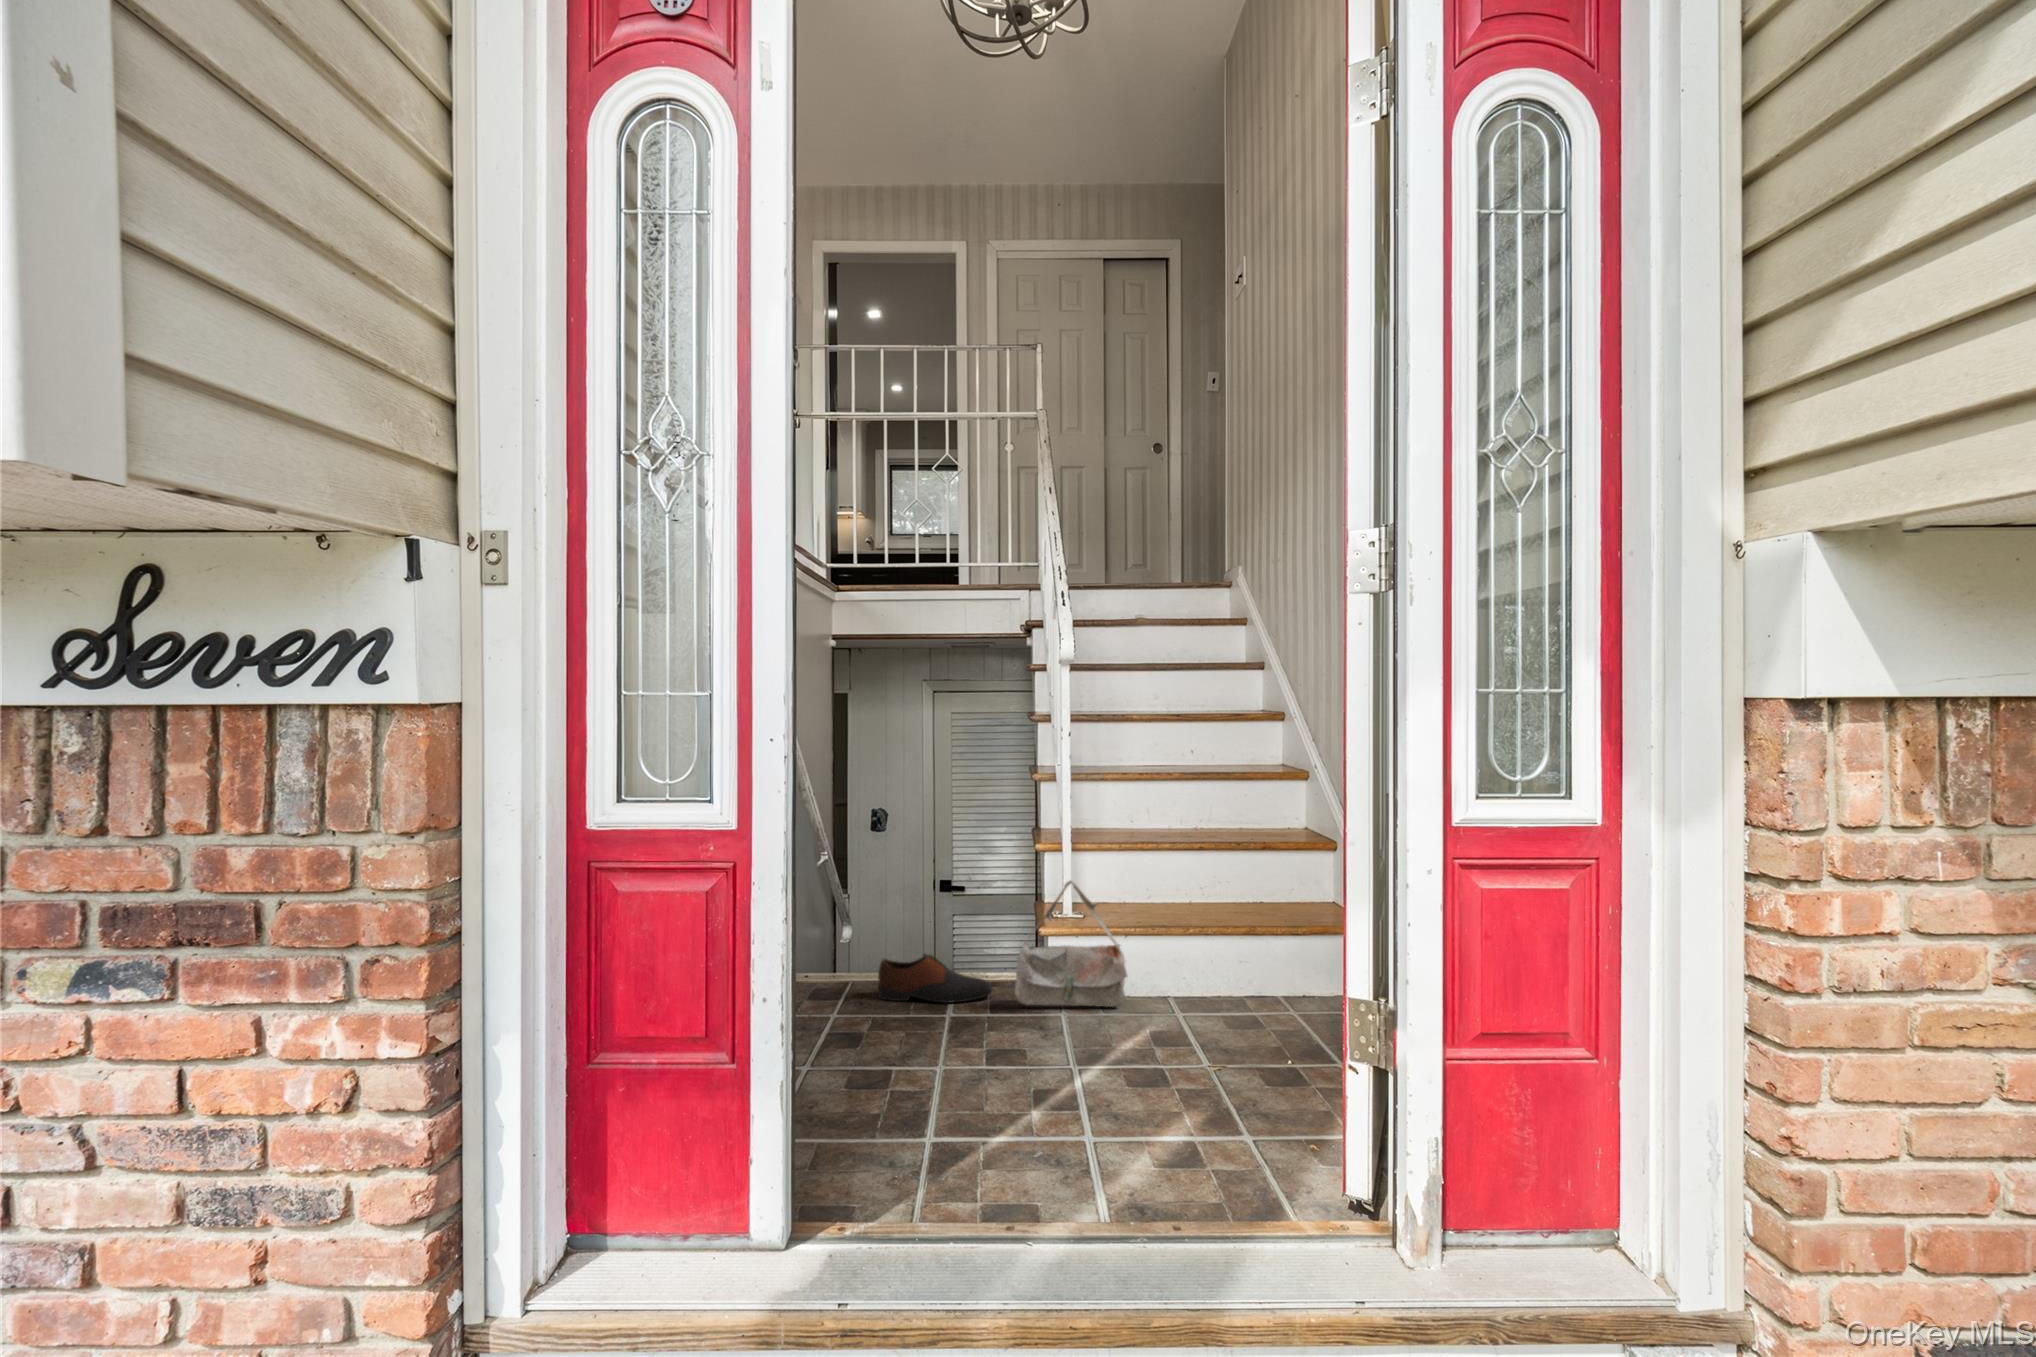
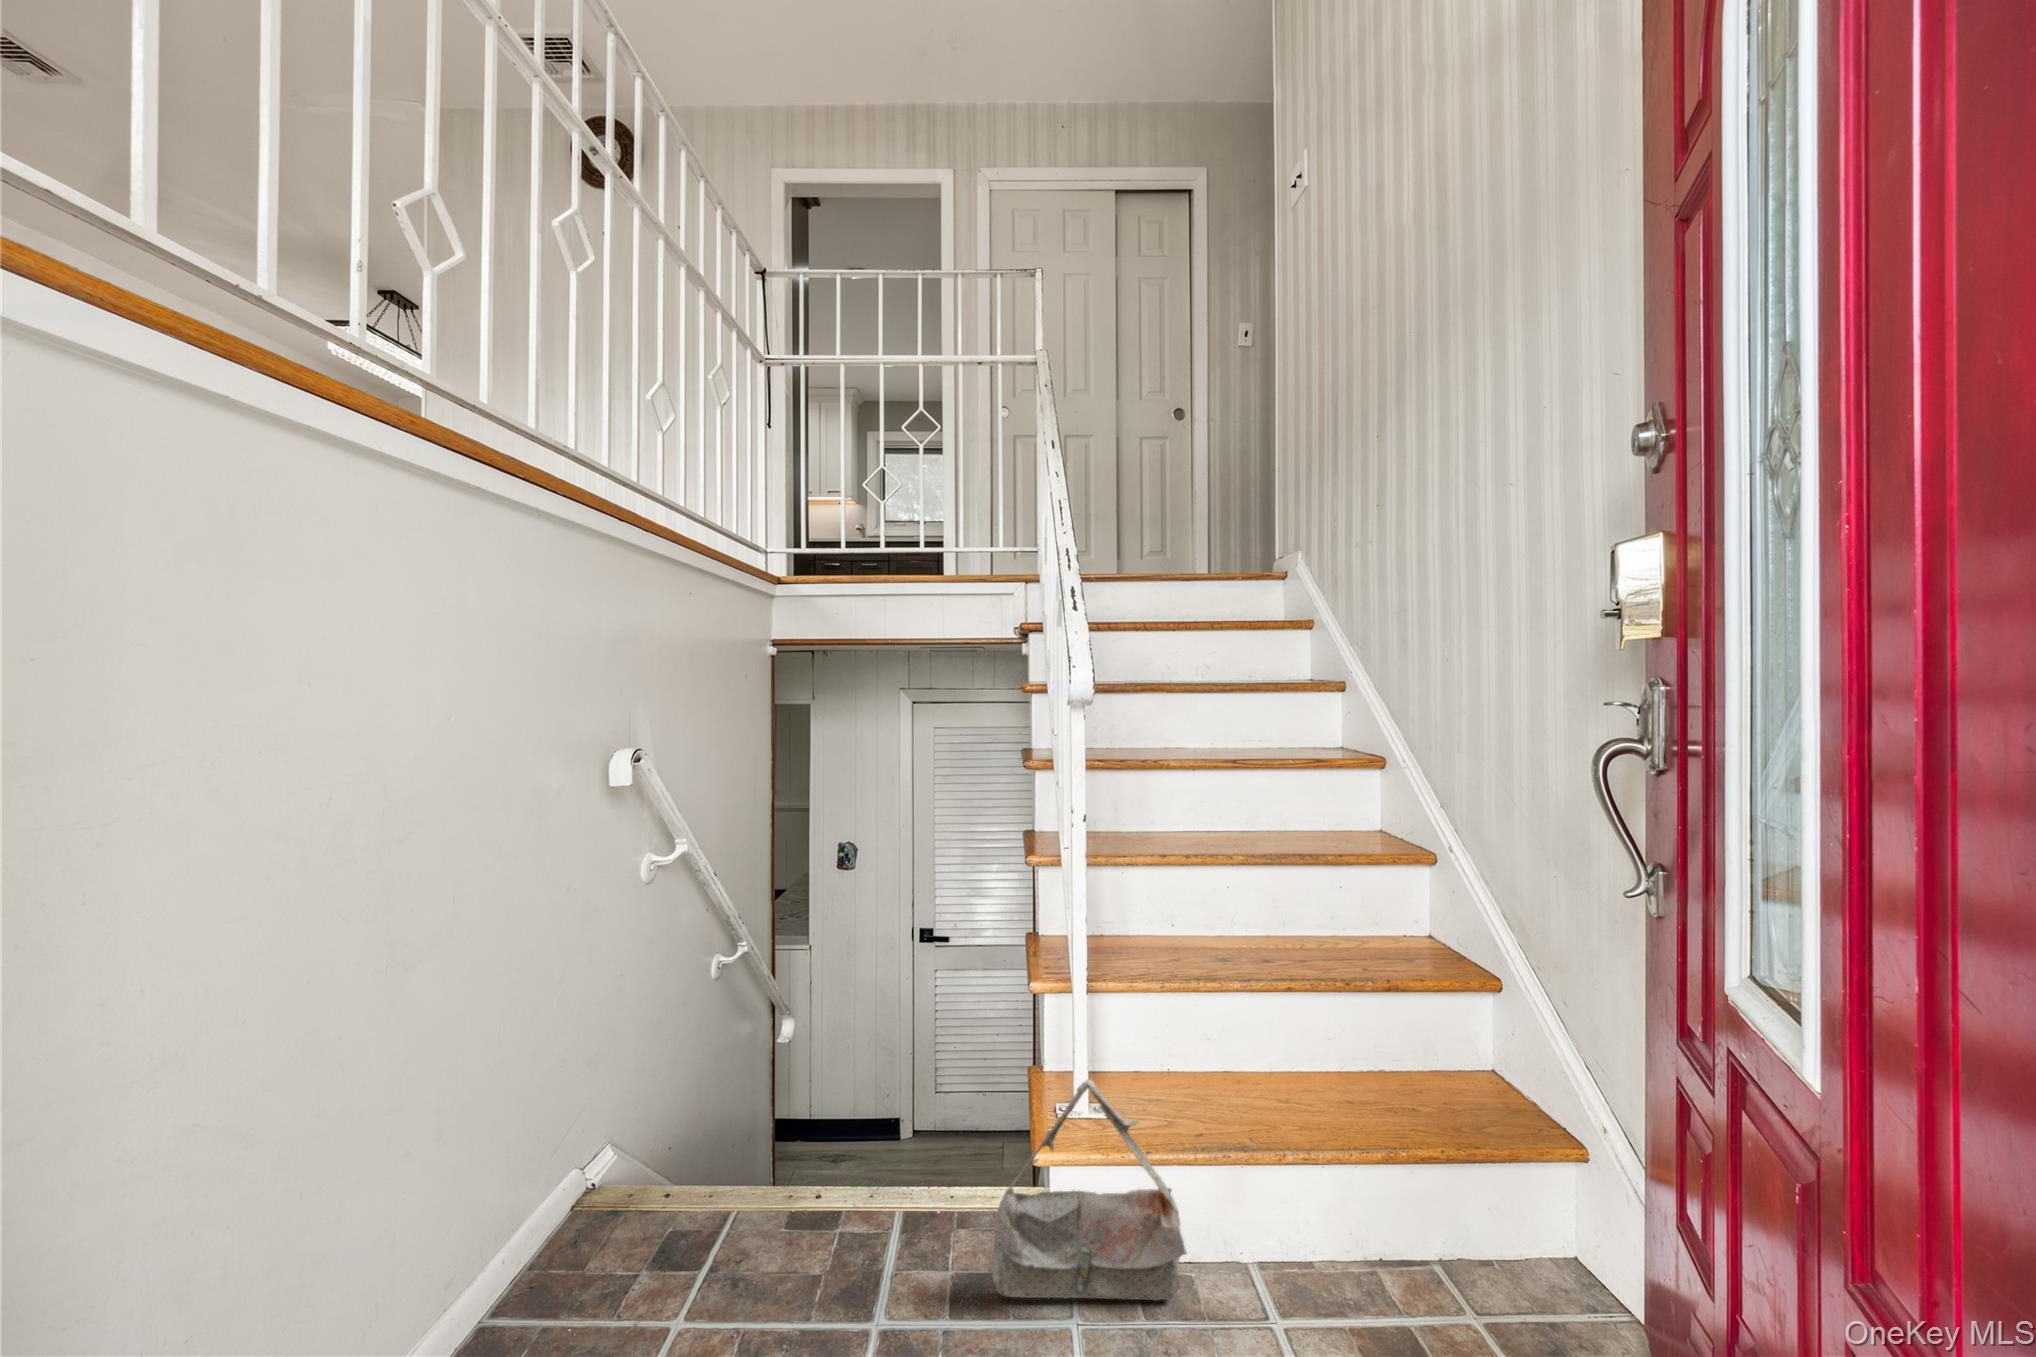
shoe: present [878,954,992,1003] -> none [765,1190,955,1286]

